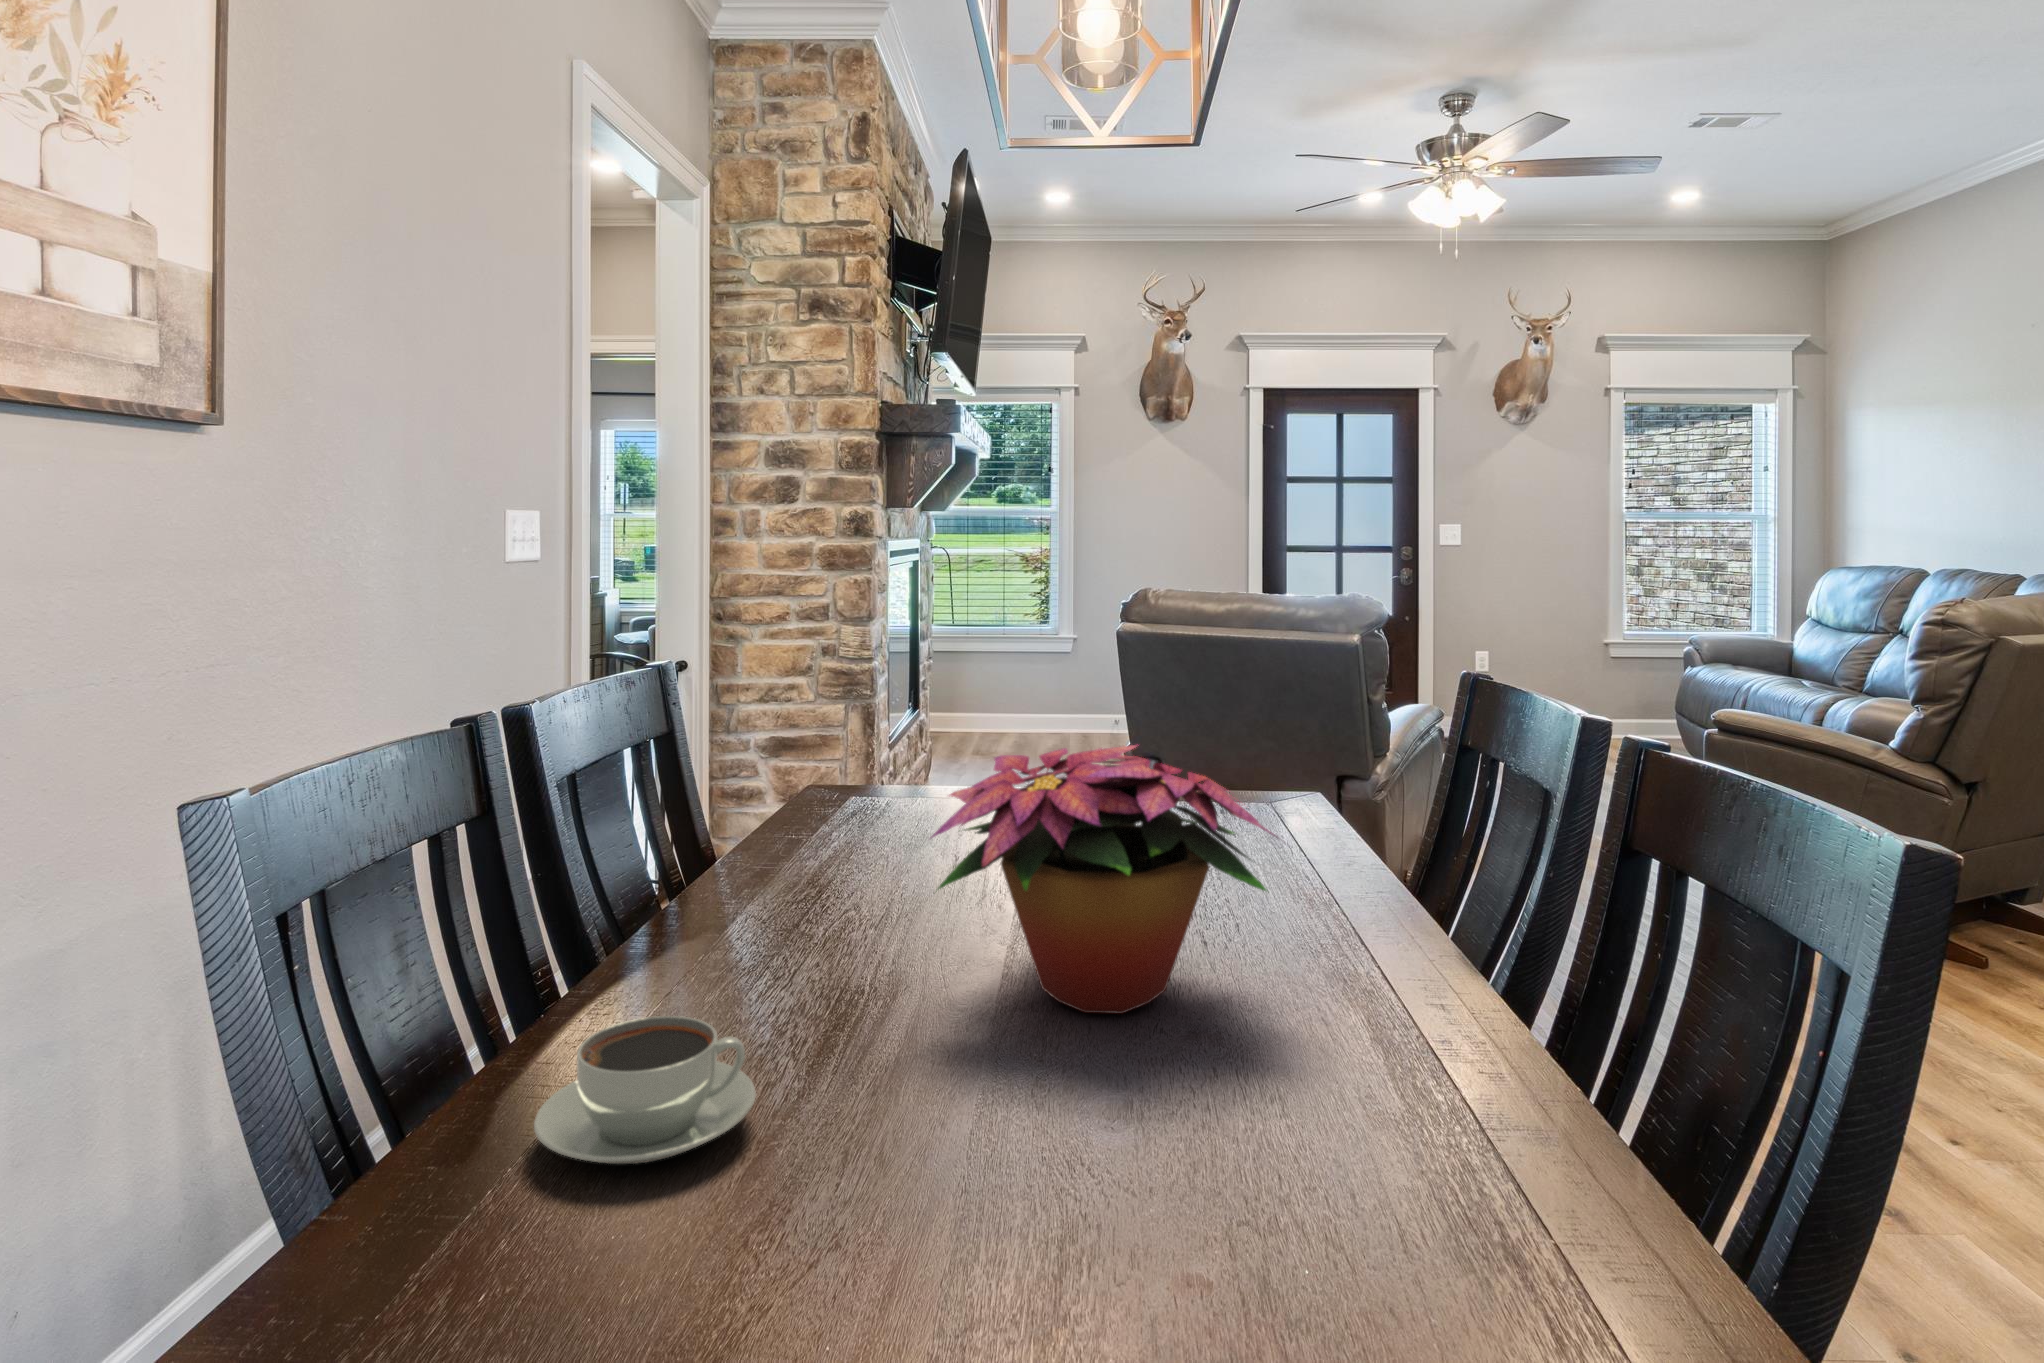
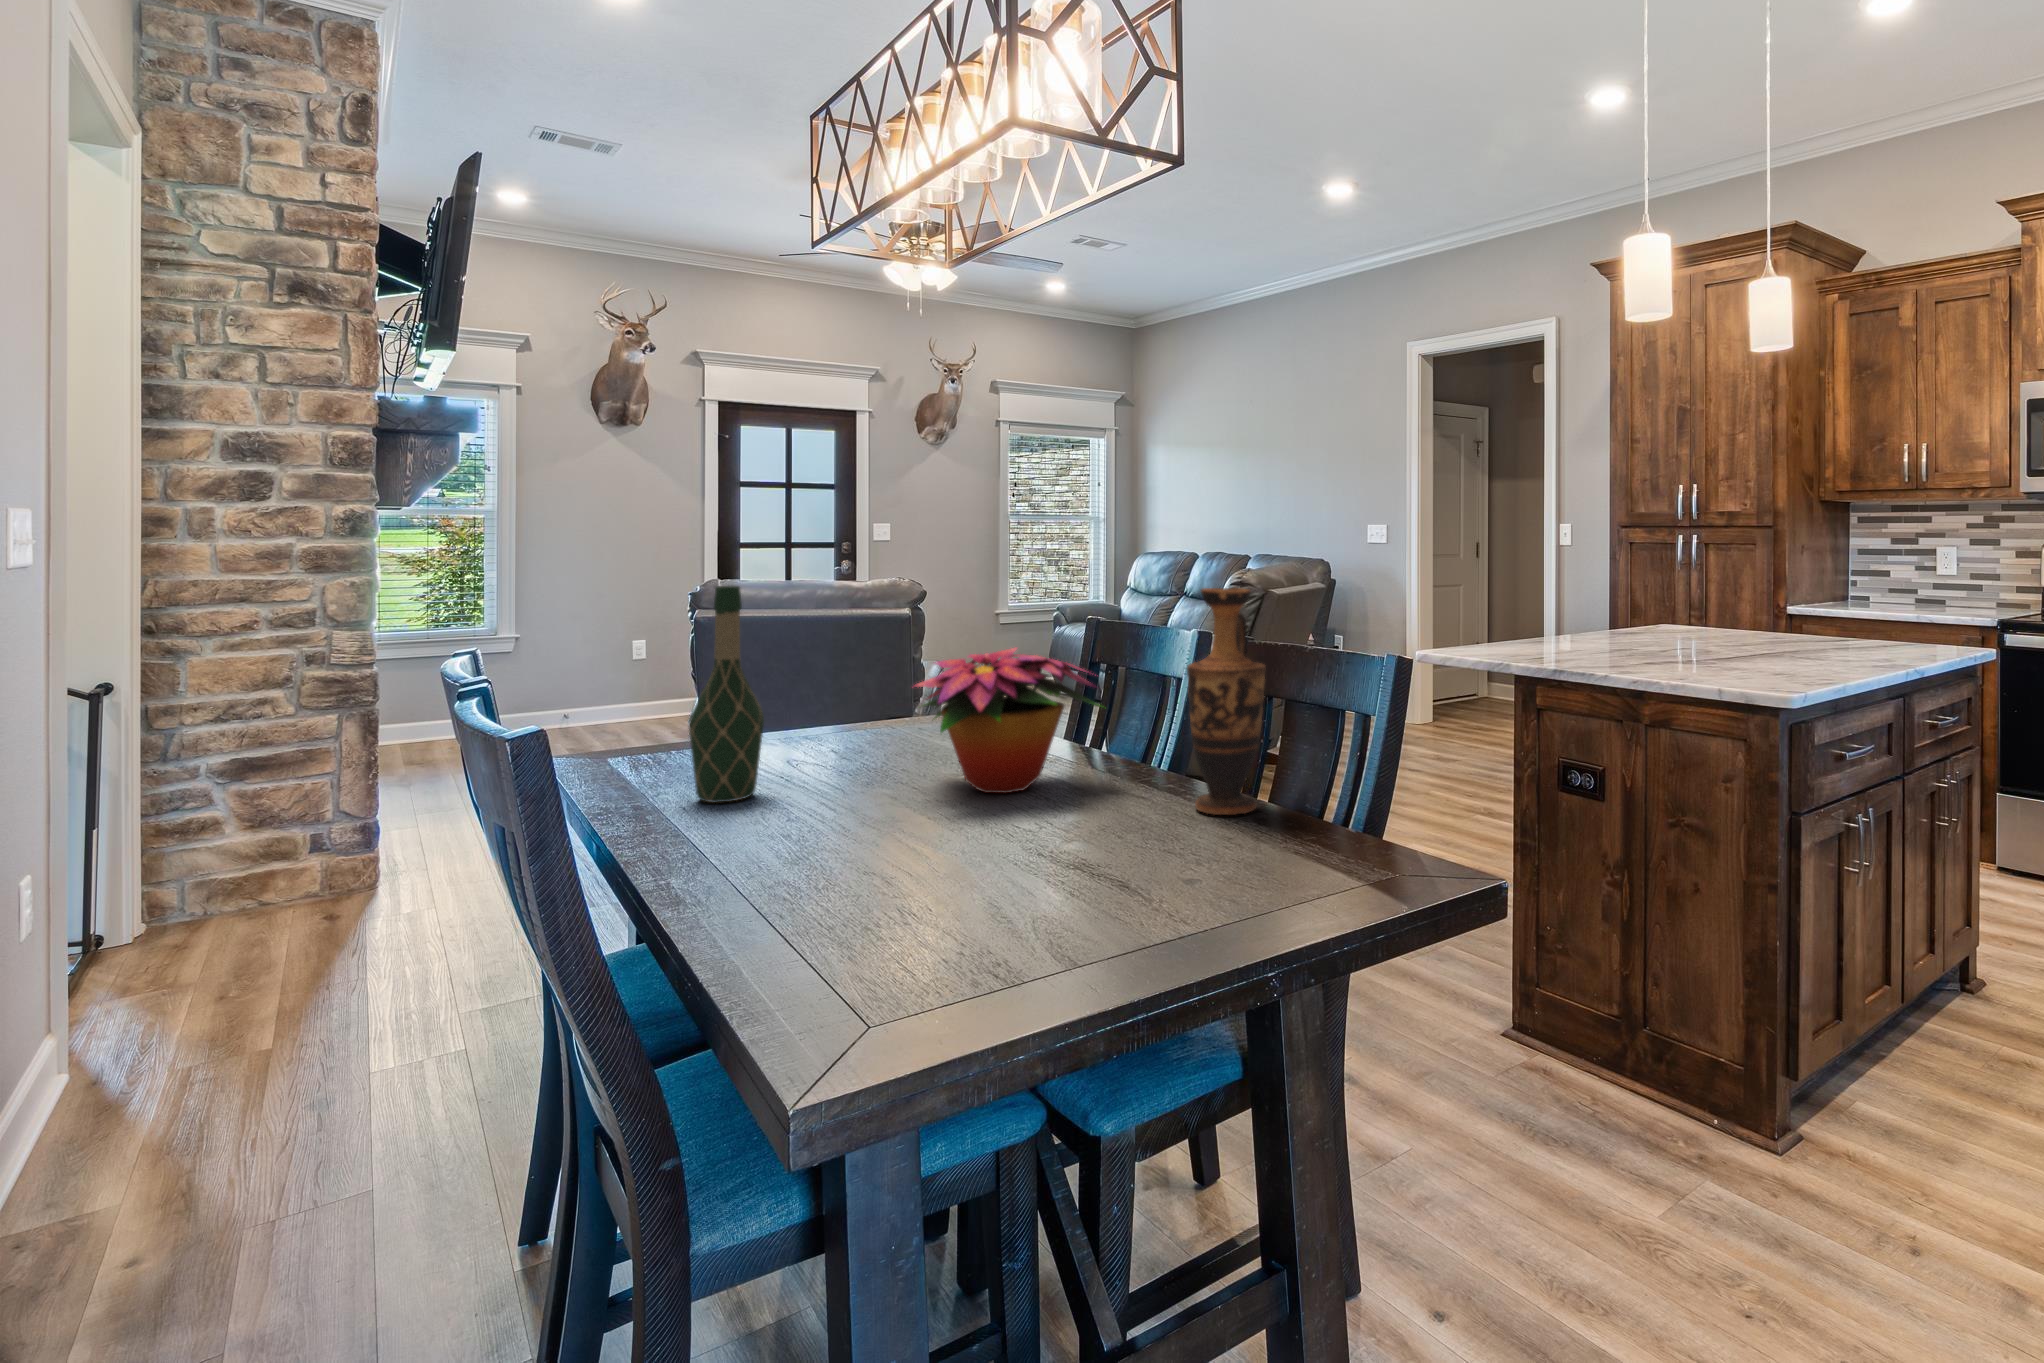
wine bottle: none [718,611,818,924] -> present [689,586,764,803]
vase: none [1323,671,1526,1257] -> present [1187,588,1266,815]
coffee cup: present [534,1016,756,1164] -> none [812,802,933,871]

